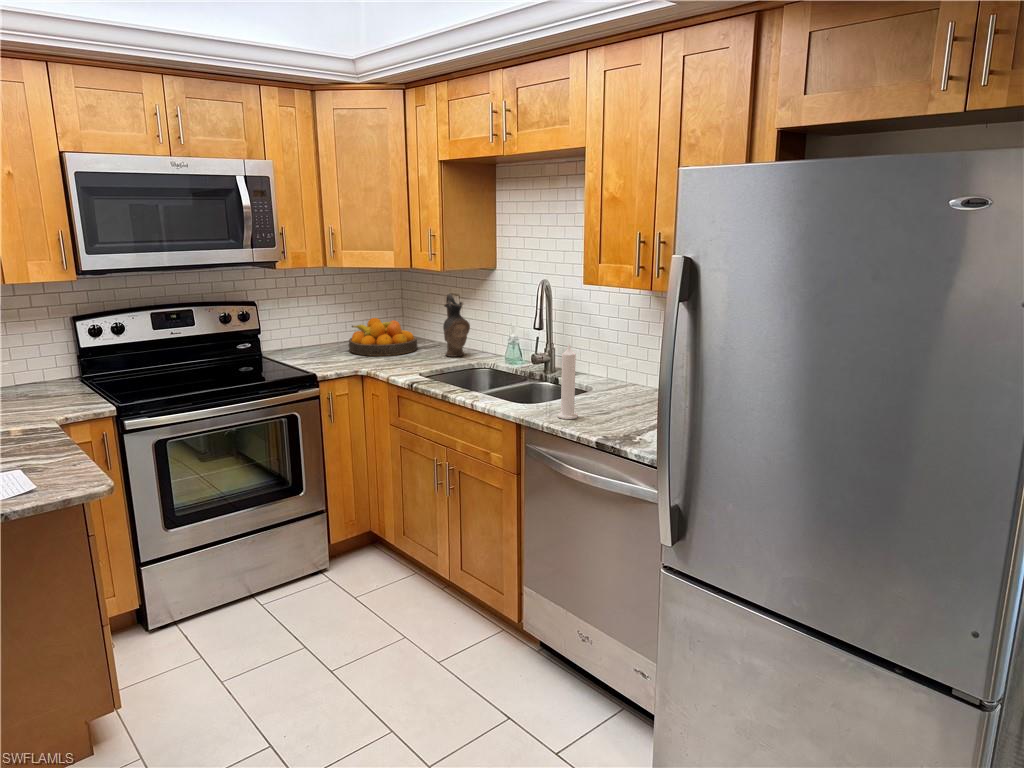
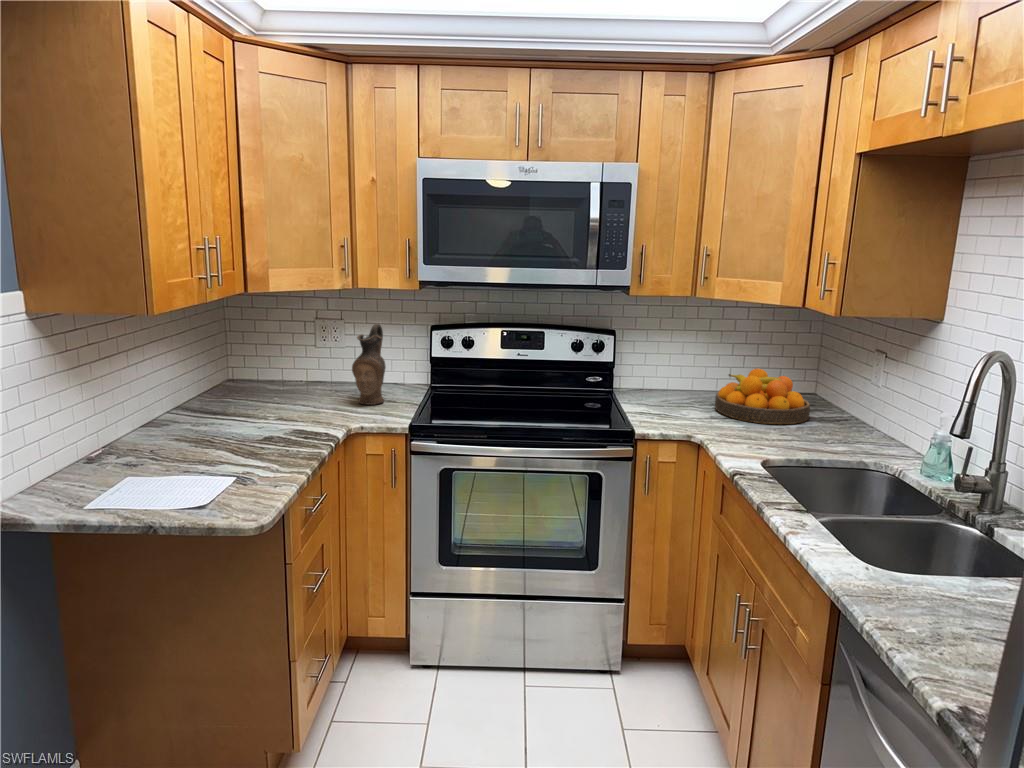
ceramic pitcher: present [443,294,470,357] -> present [352,324,386,405]
candle: present [557,344,578,419] -> none [902,490,958,630]

